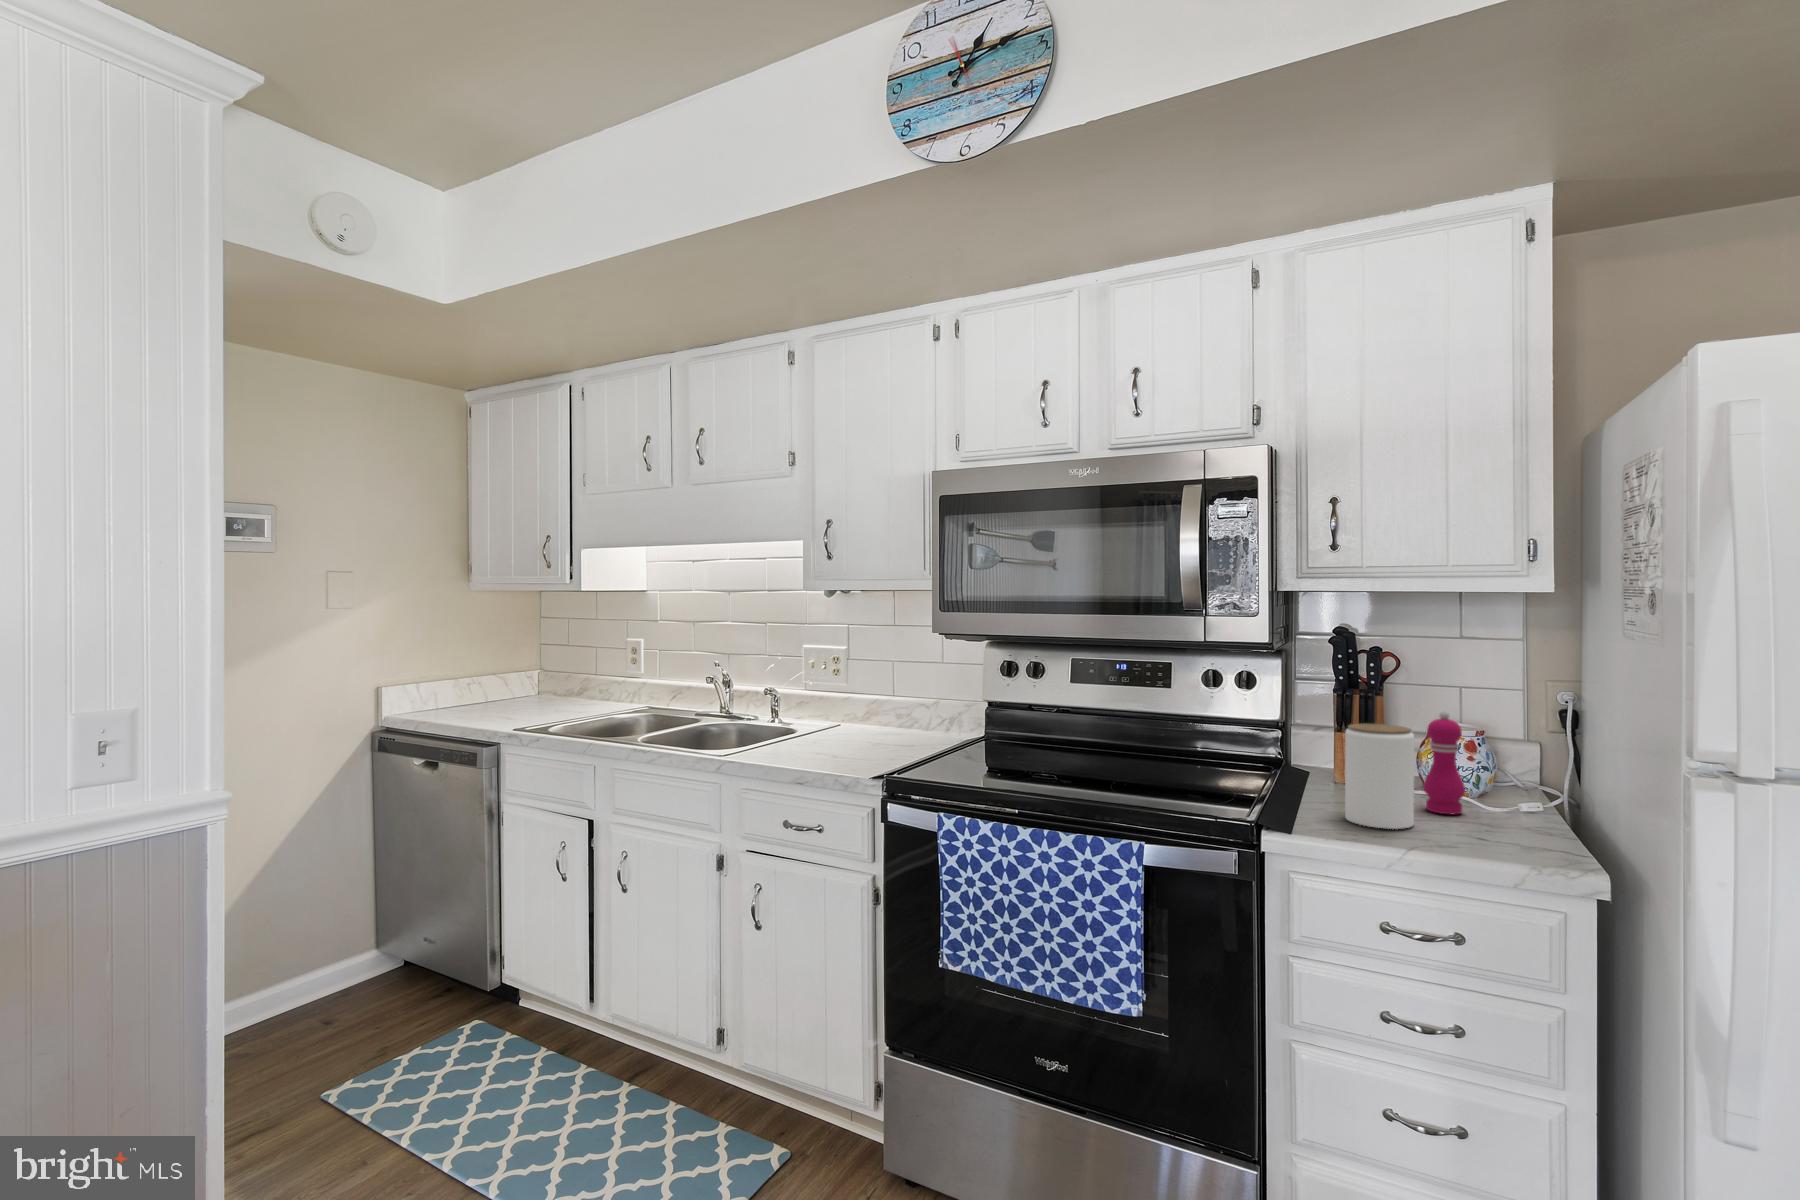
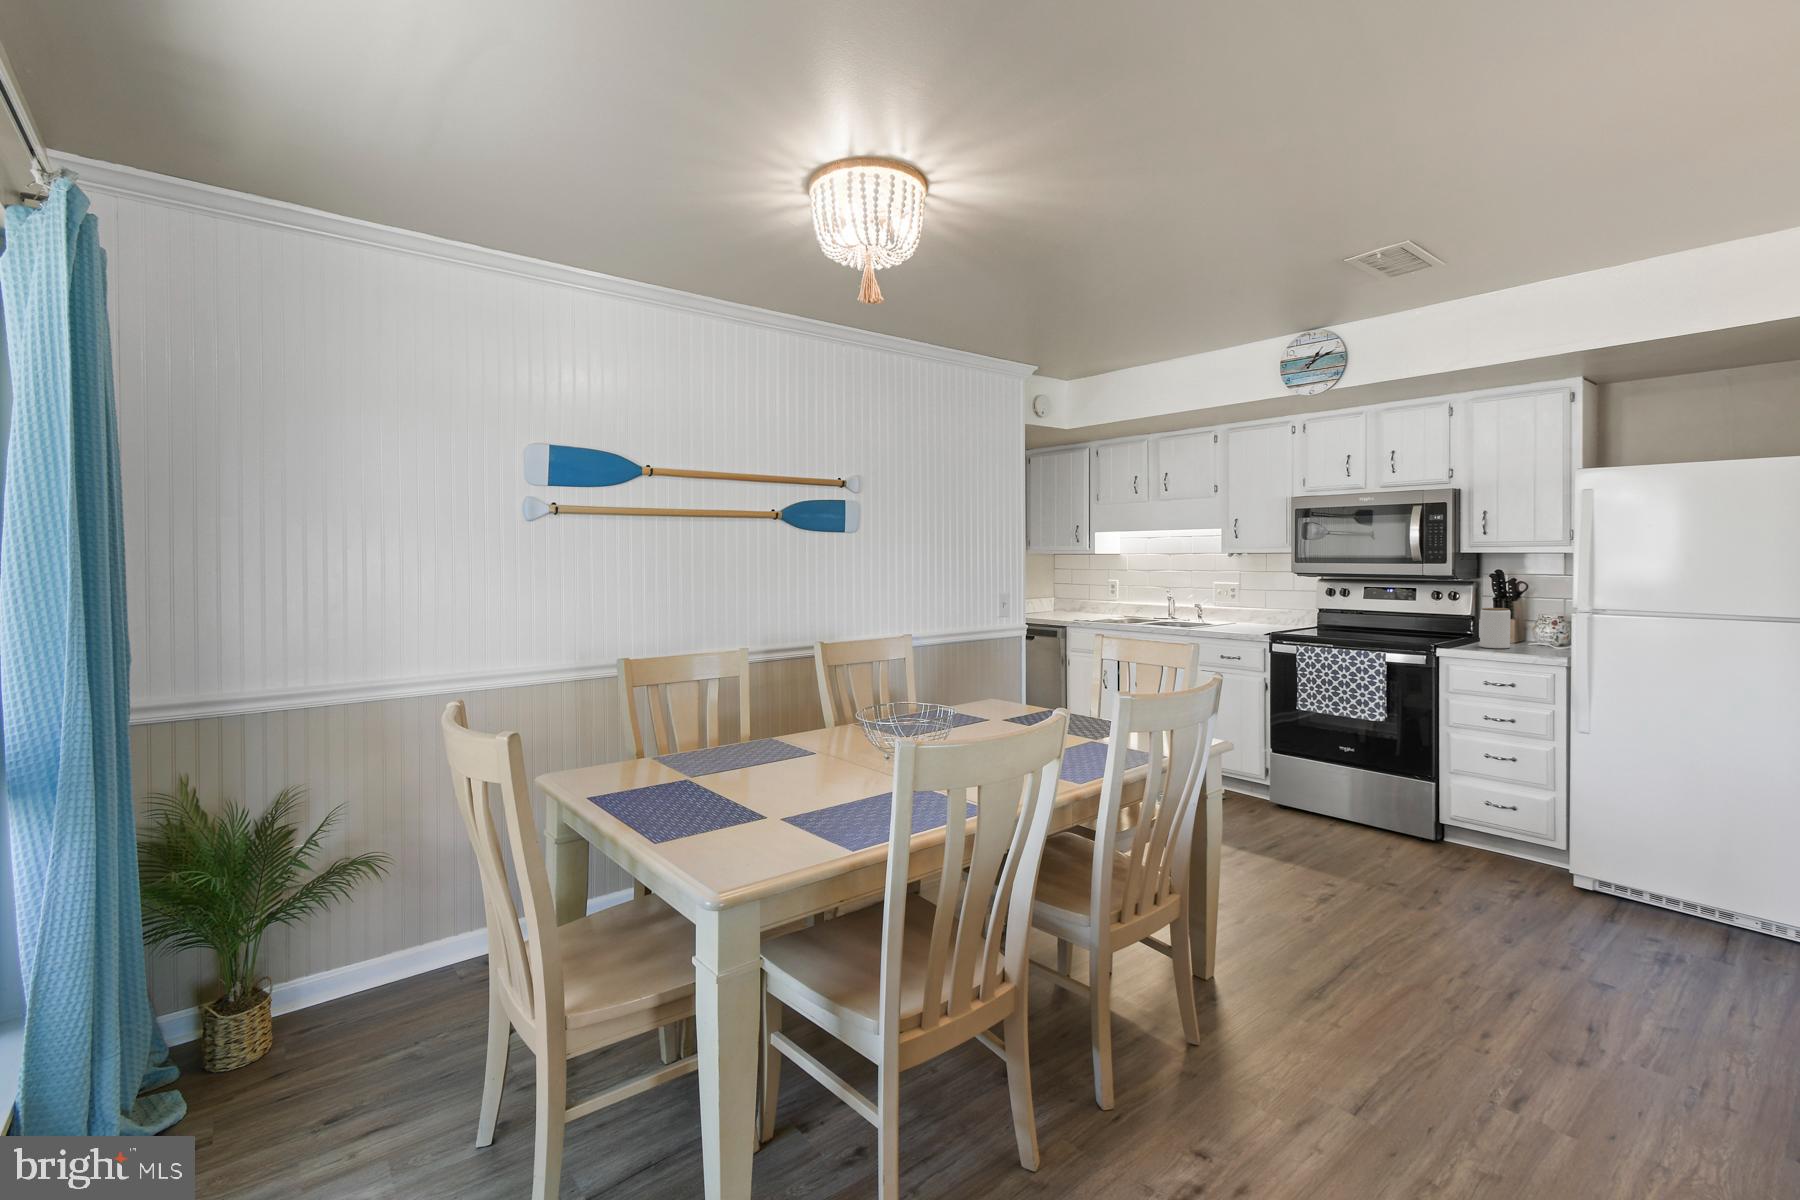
pepper mill: present [1423,711,1465,814] -> none [1522,603,1541,646]

